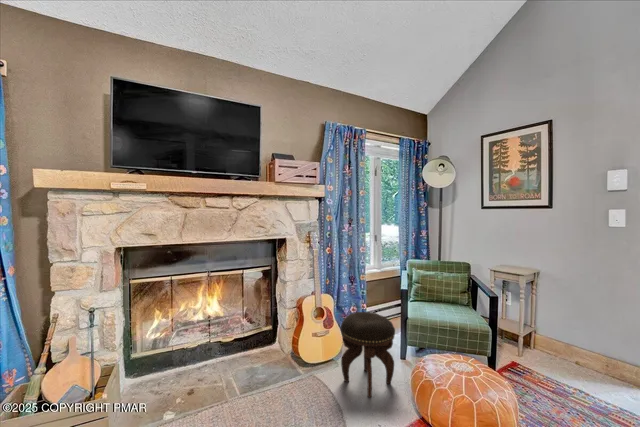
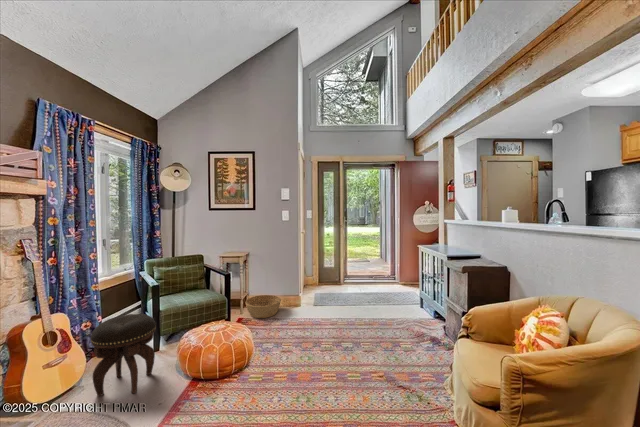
basket: none [527,338,600,383] -> present [245,295,281,318]

